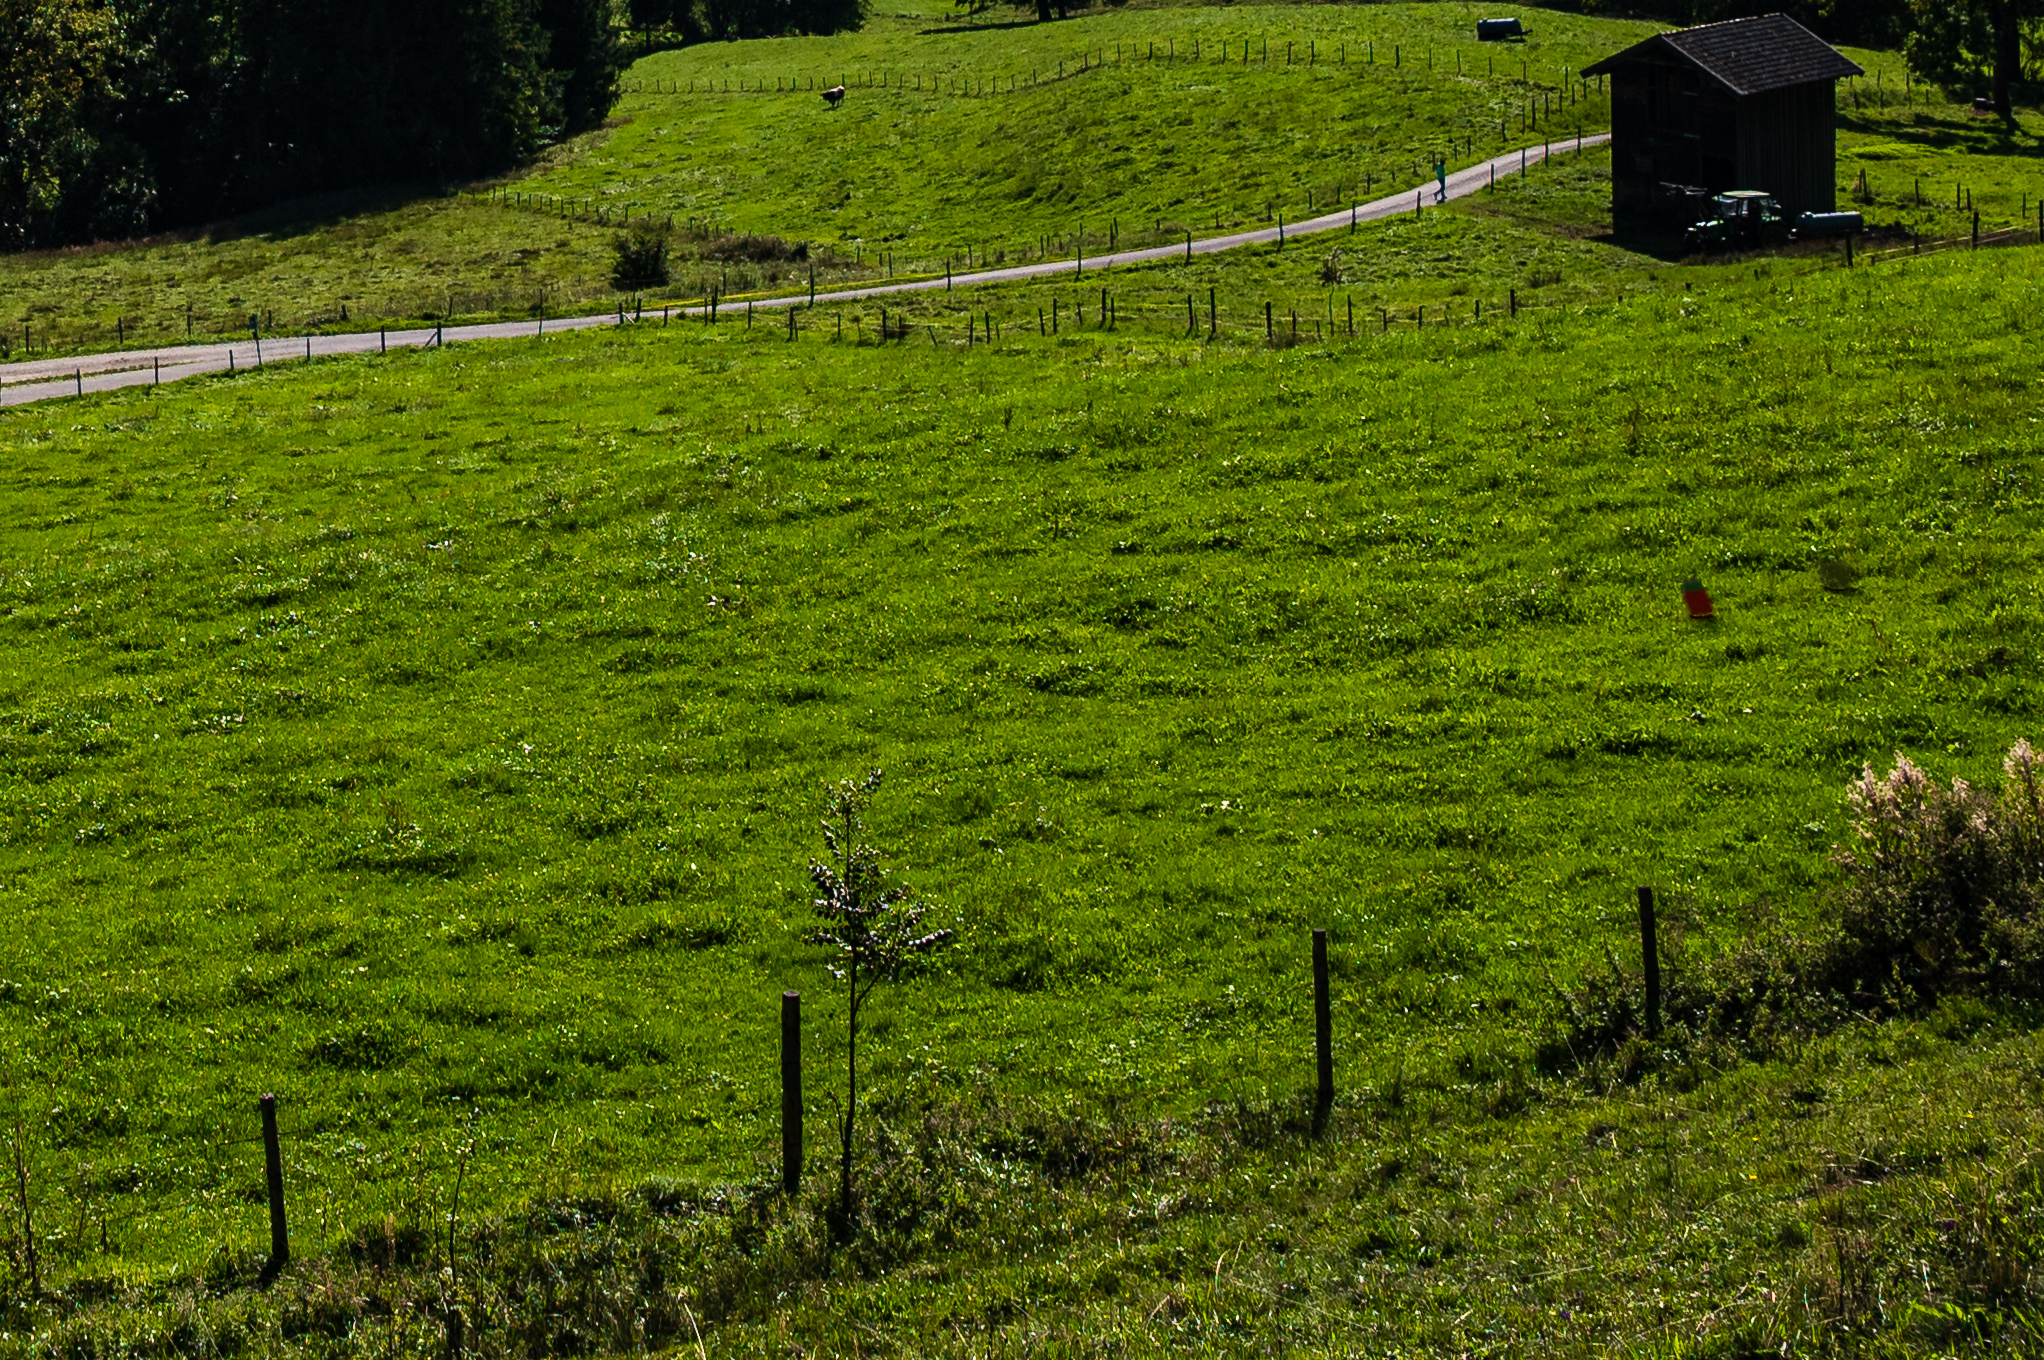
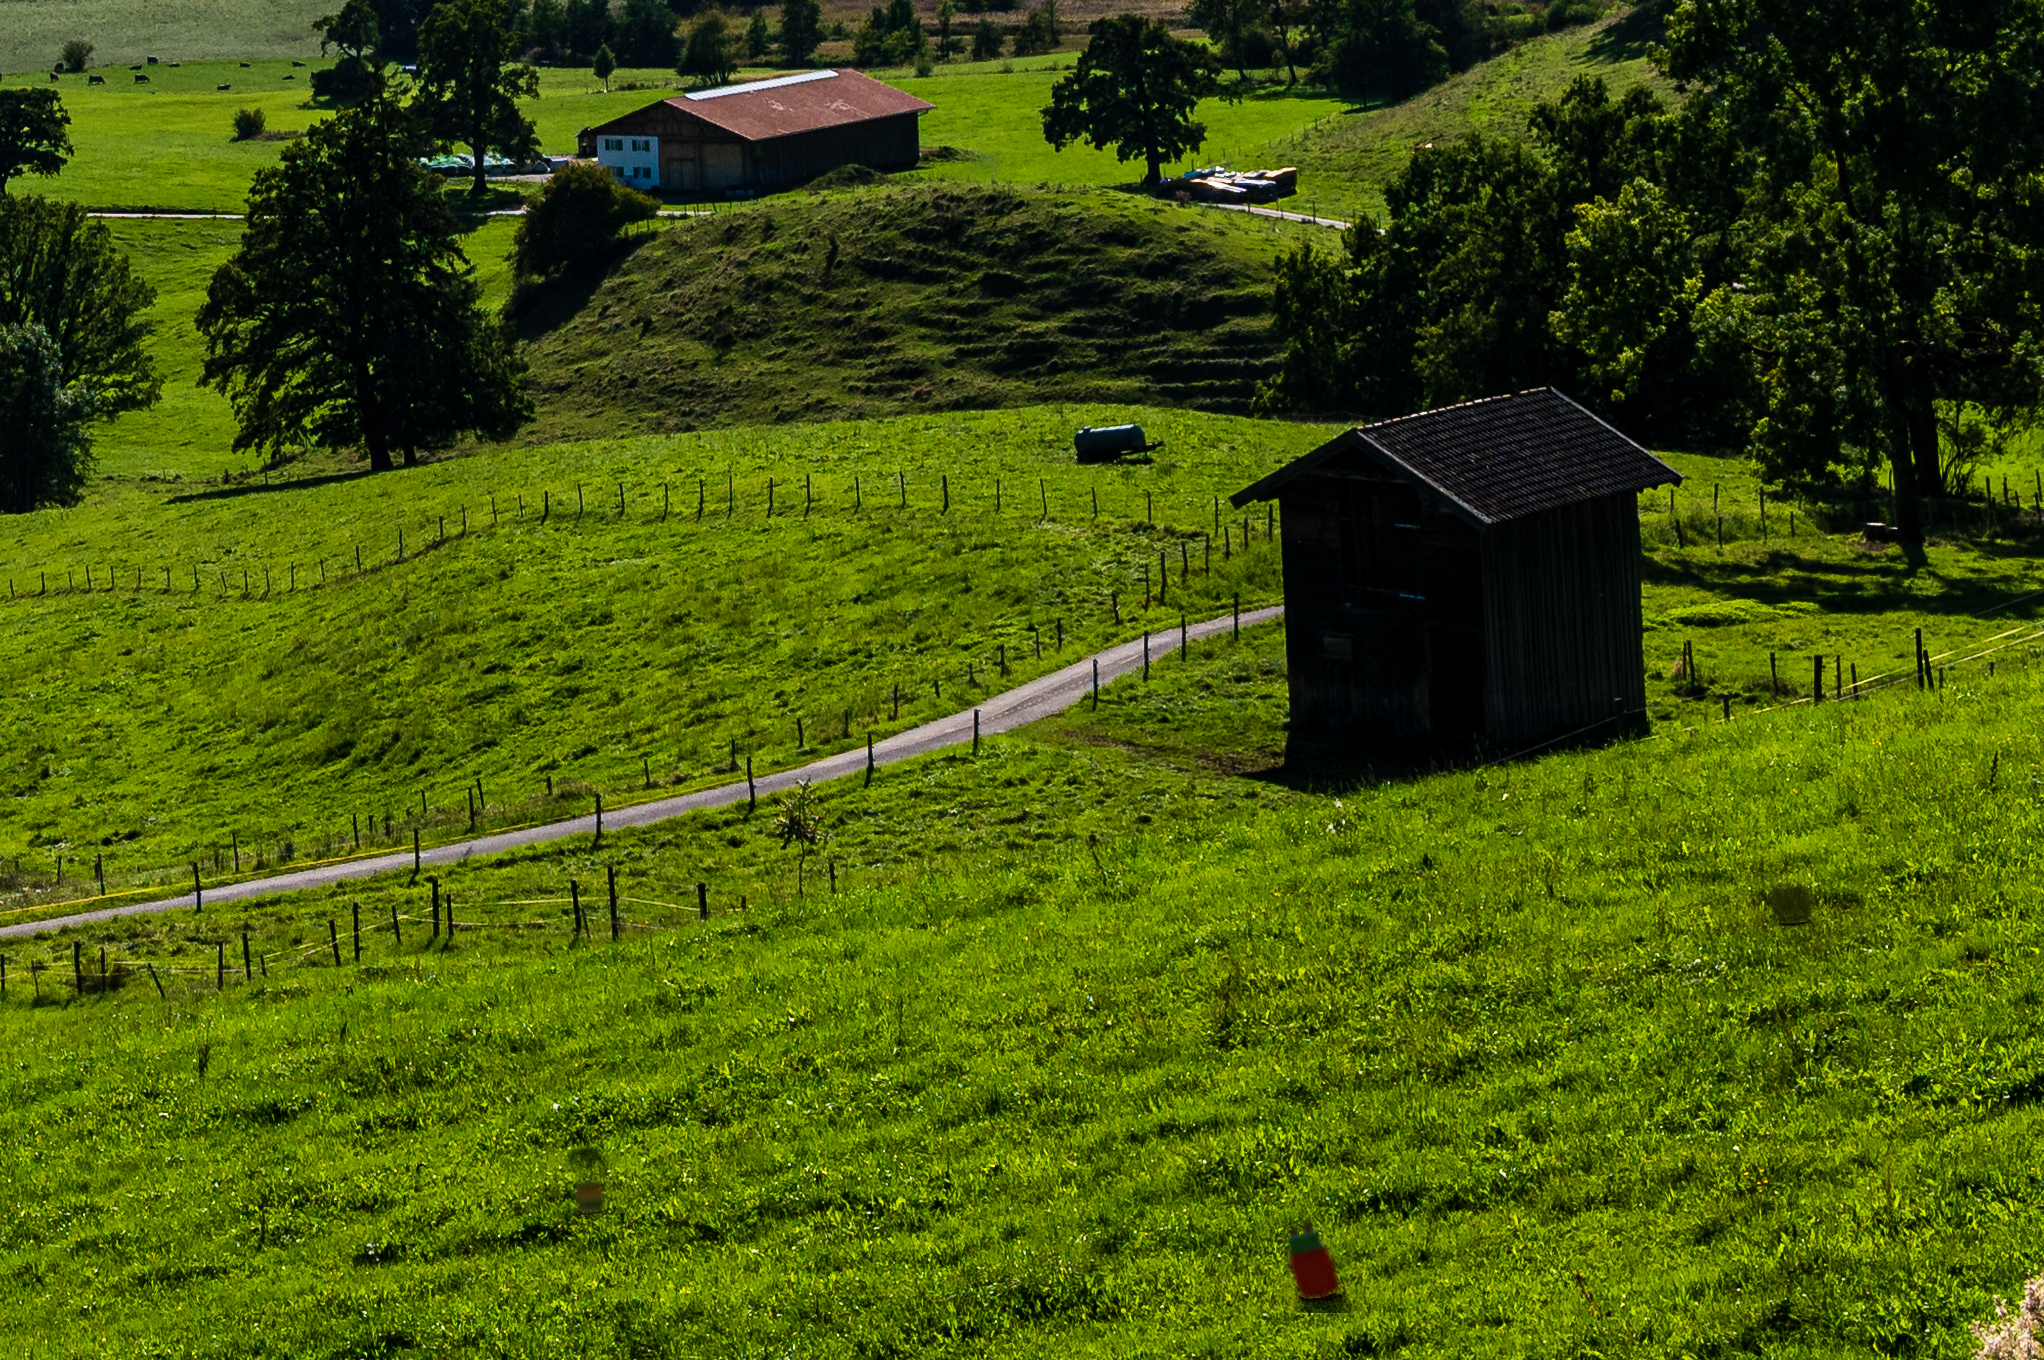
potted tree: none [1233,494,1261,532] -> present [567,1146,609,1214]
woven basket: present [1819,560,1851,590] -> present [1770,885,1812,924]

